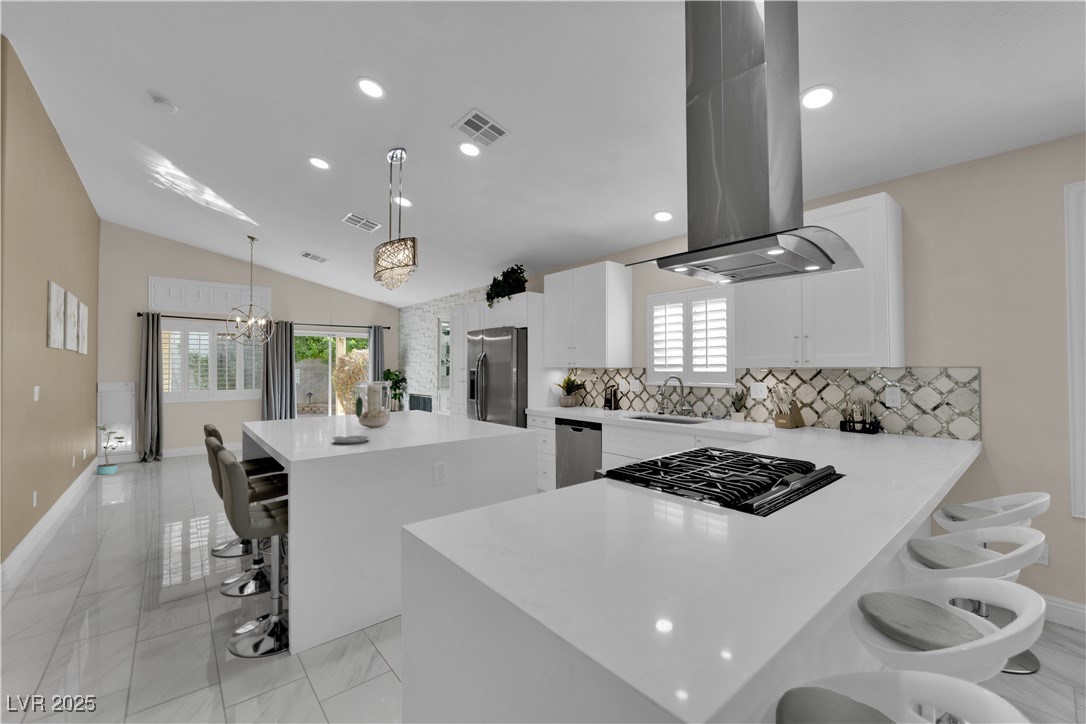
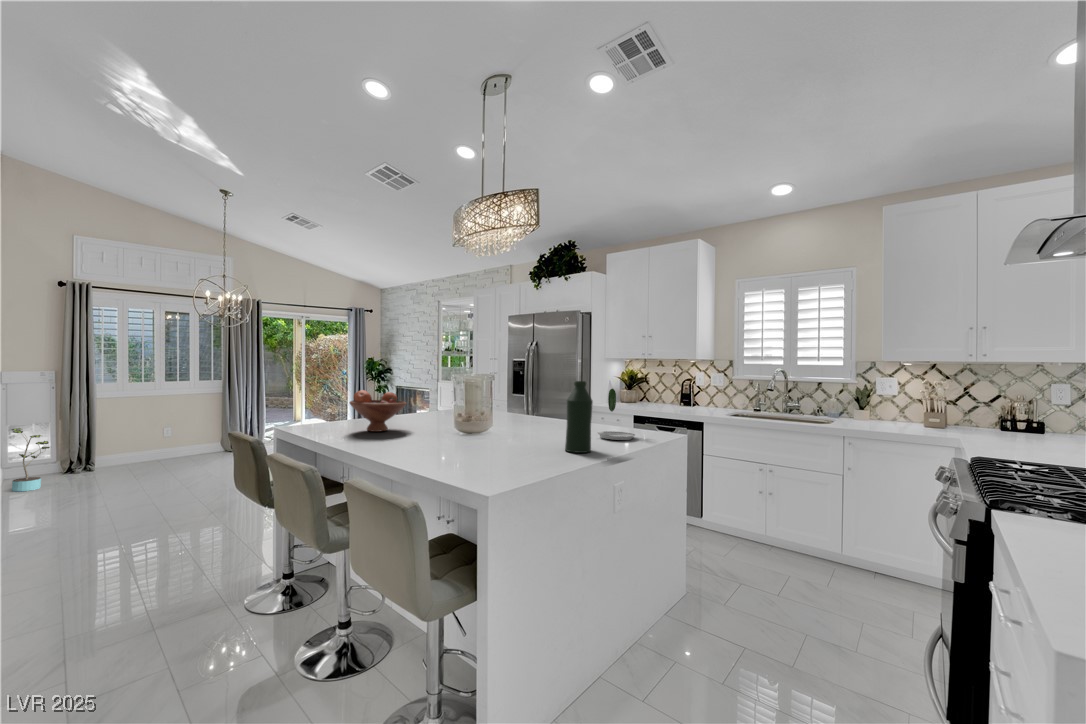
bottle: none [393,387,416,442] -> present [565,381,593,453]
fruit bowl: none [267,395,314,427] -> present [349,390,406,432]
plate: present [332,397,368,443] -> present [598,389,635,440]

